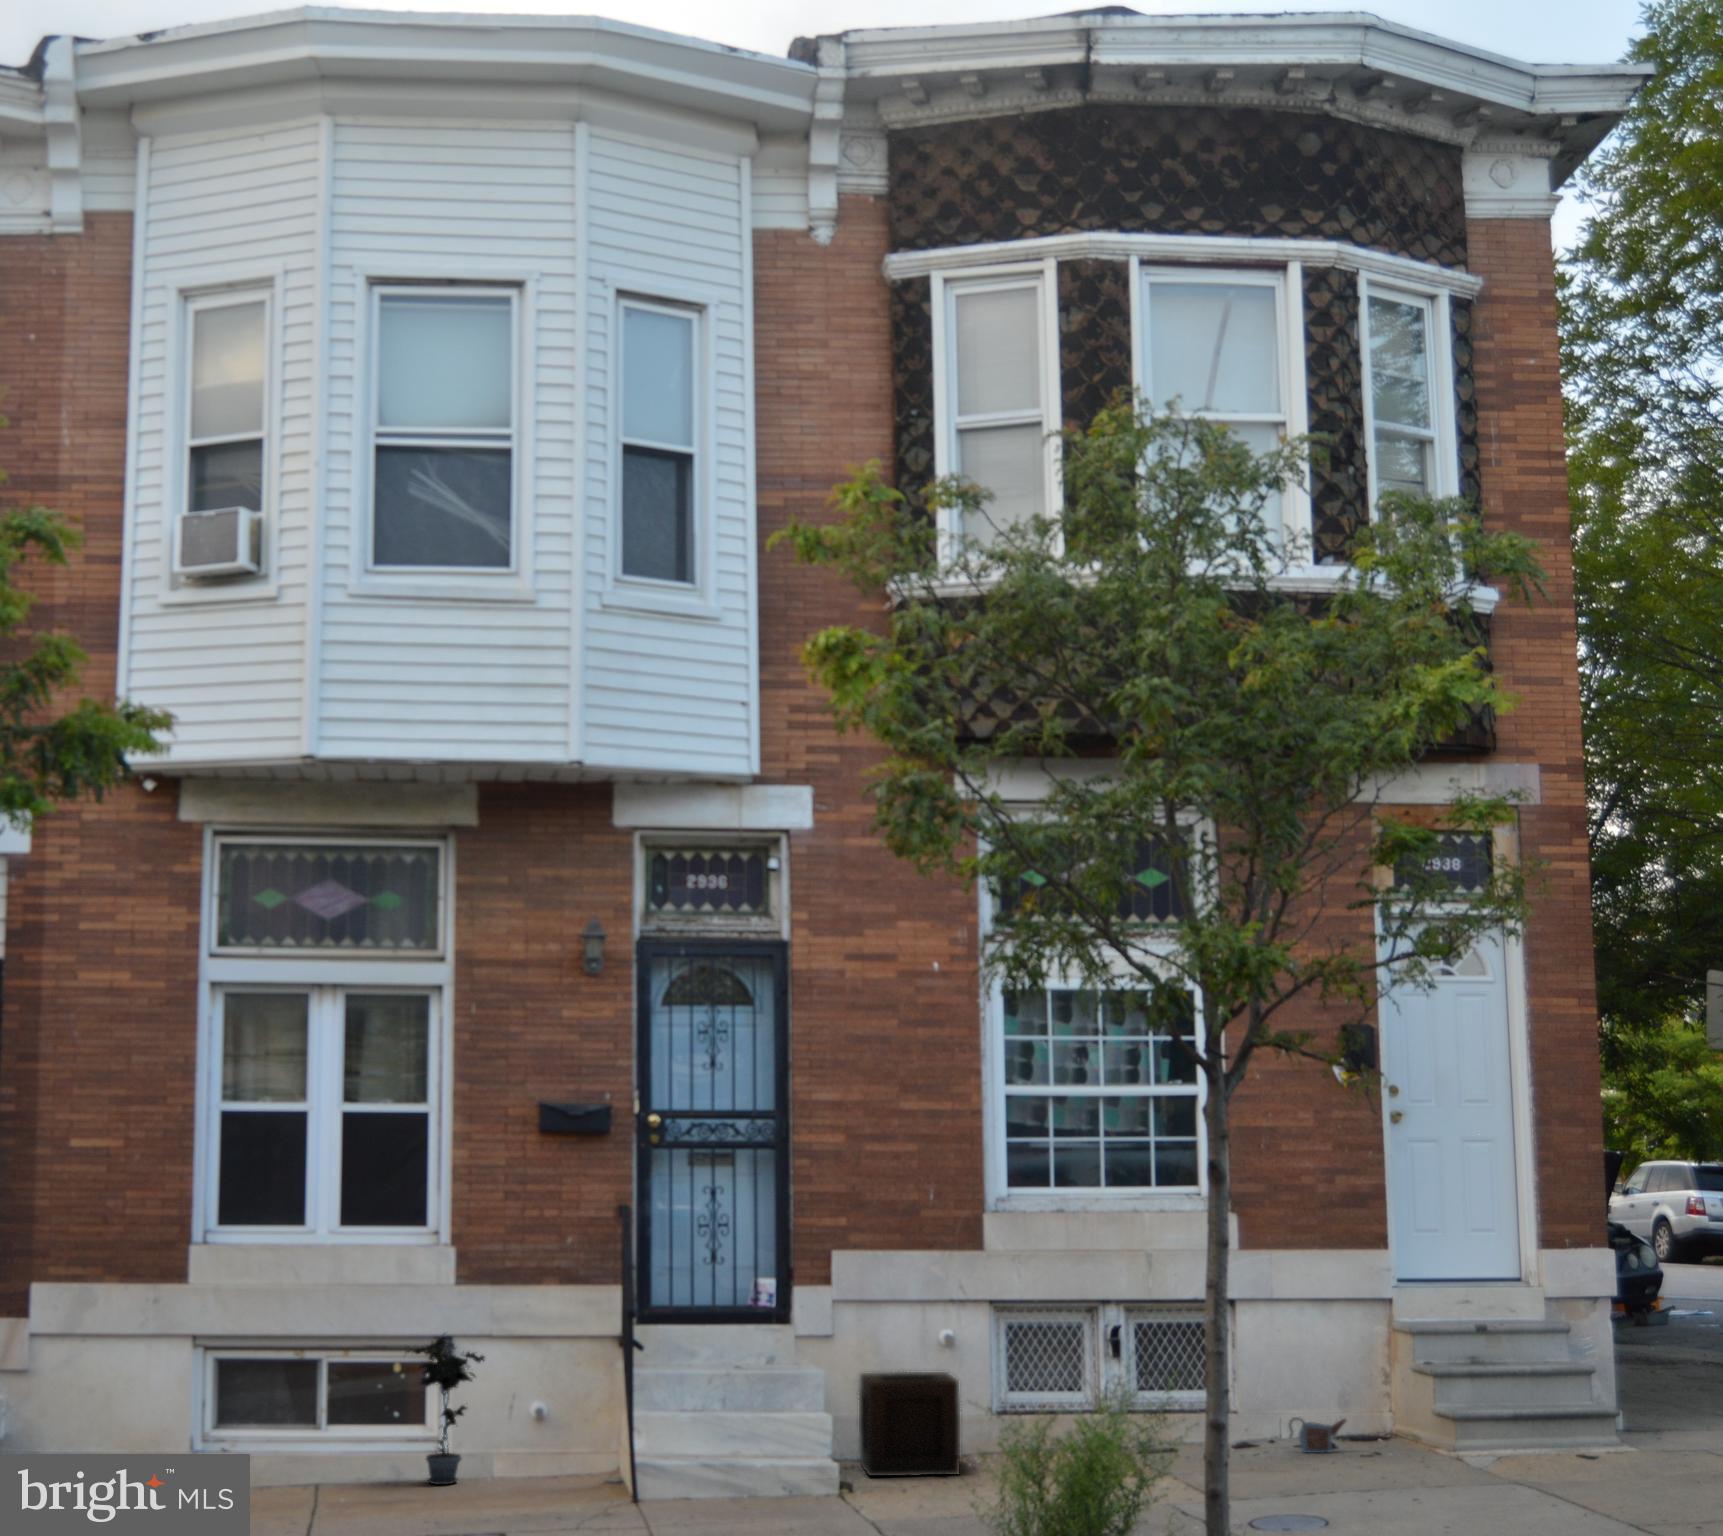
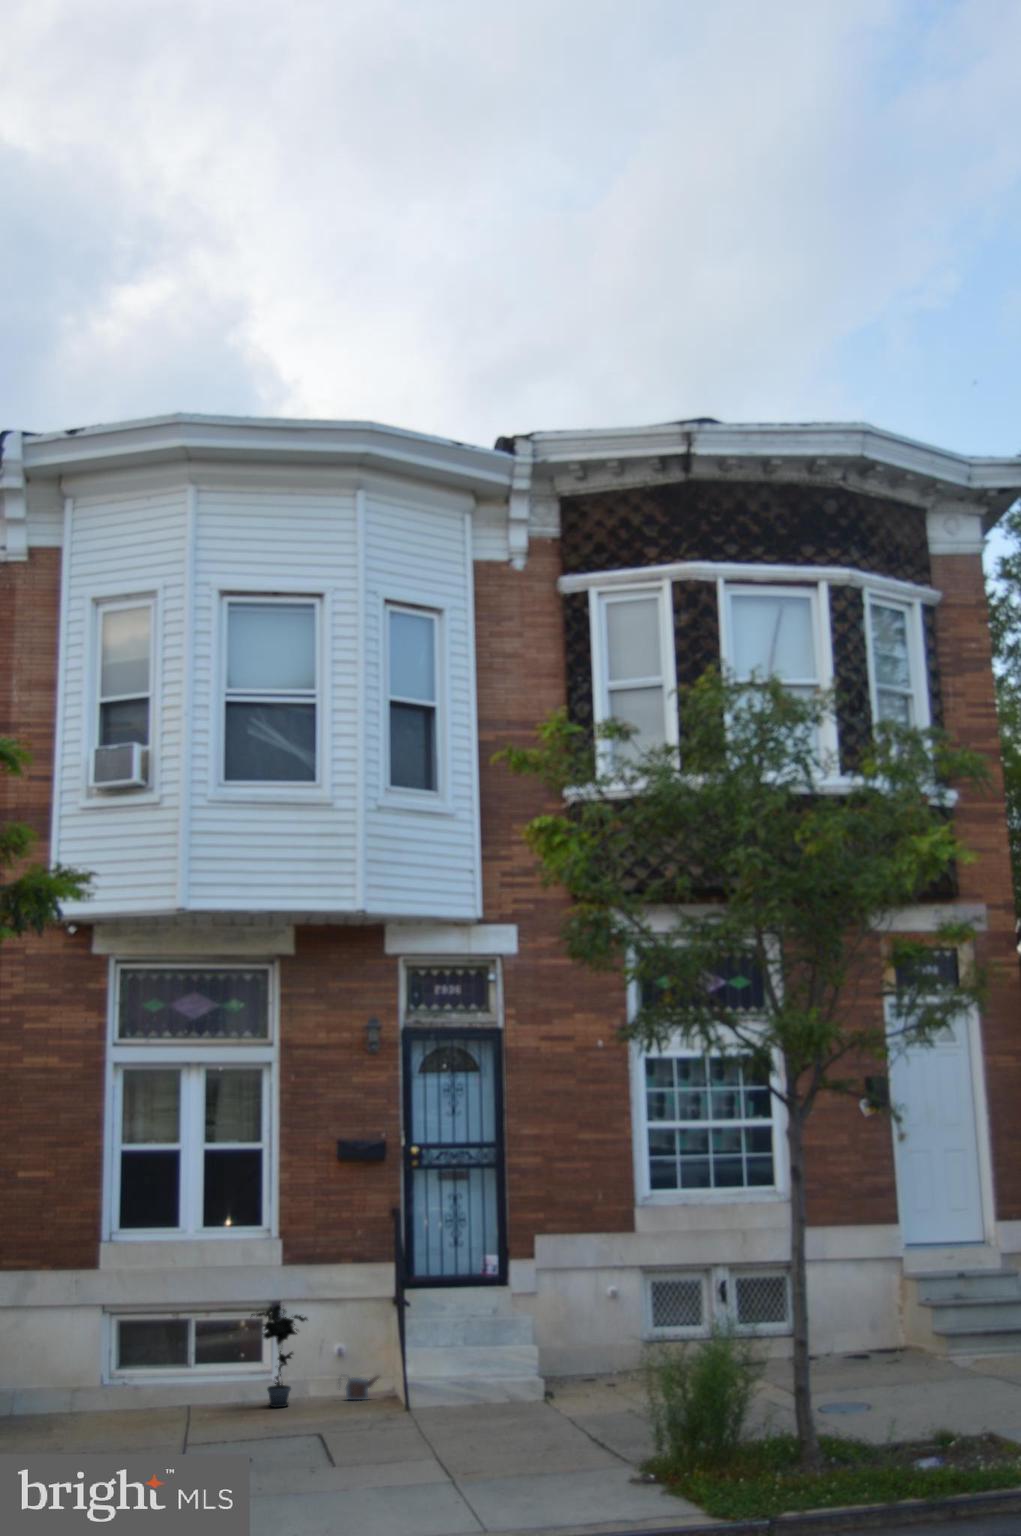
wooden crate: present [859,1372,960,1476] -> none [556,1321,628,1394]
watering can: present [1289,1417,1346,1453] -> present [339,1376,378,1400]

